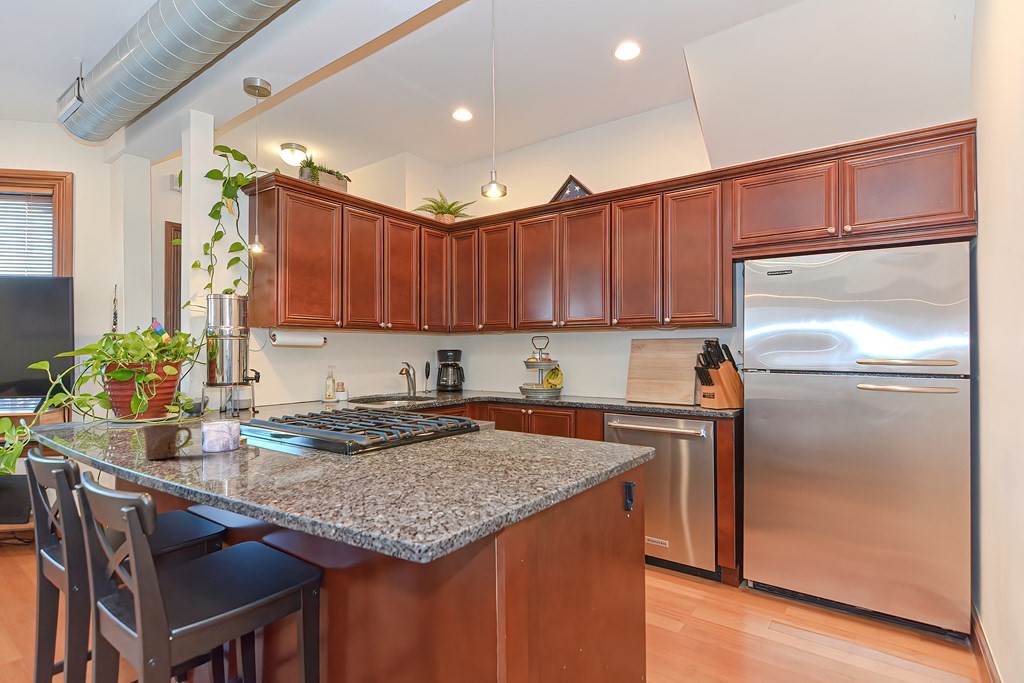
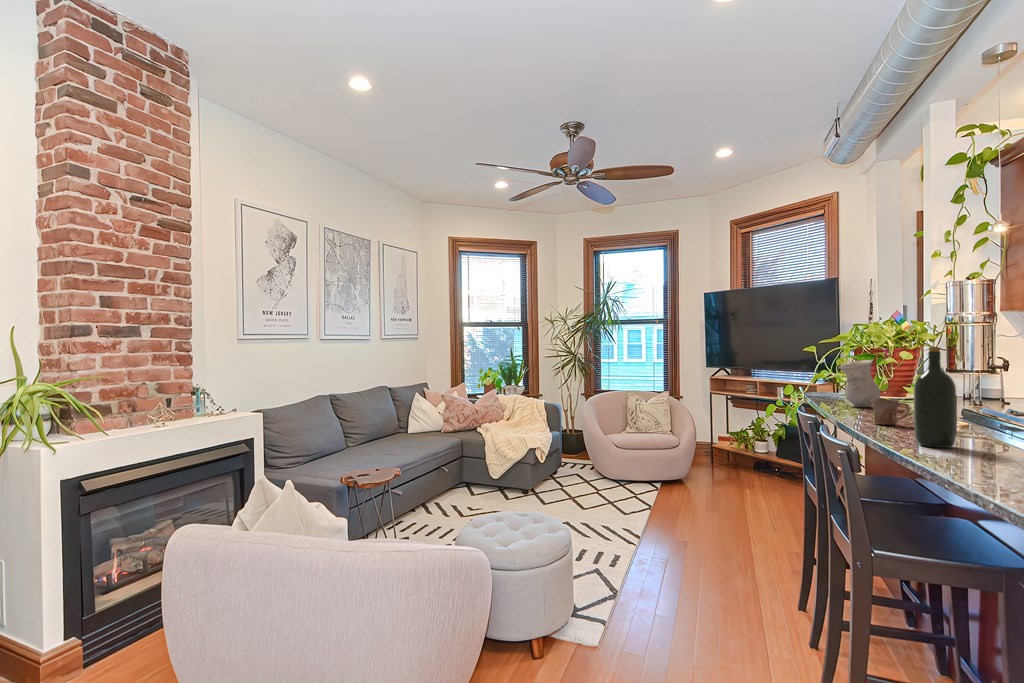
wine bottle: none [211,354,258,480] -> present [914,347,957,448]
vase: none [87,376,144,438] -> present [839,360,880,407]

